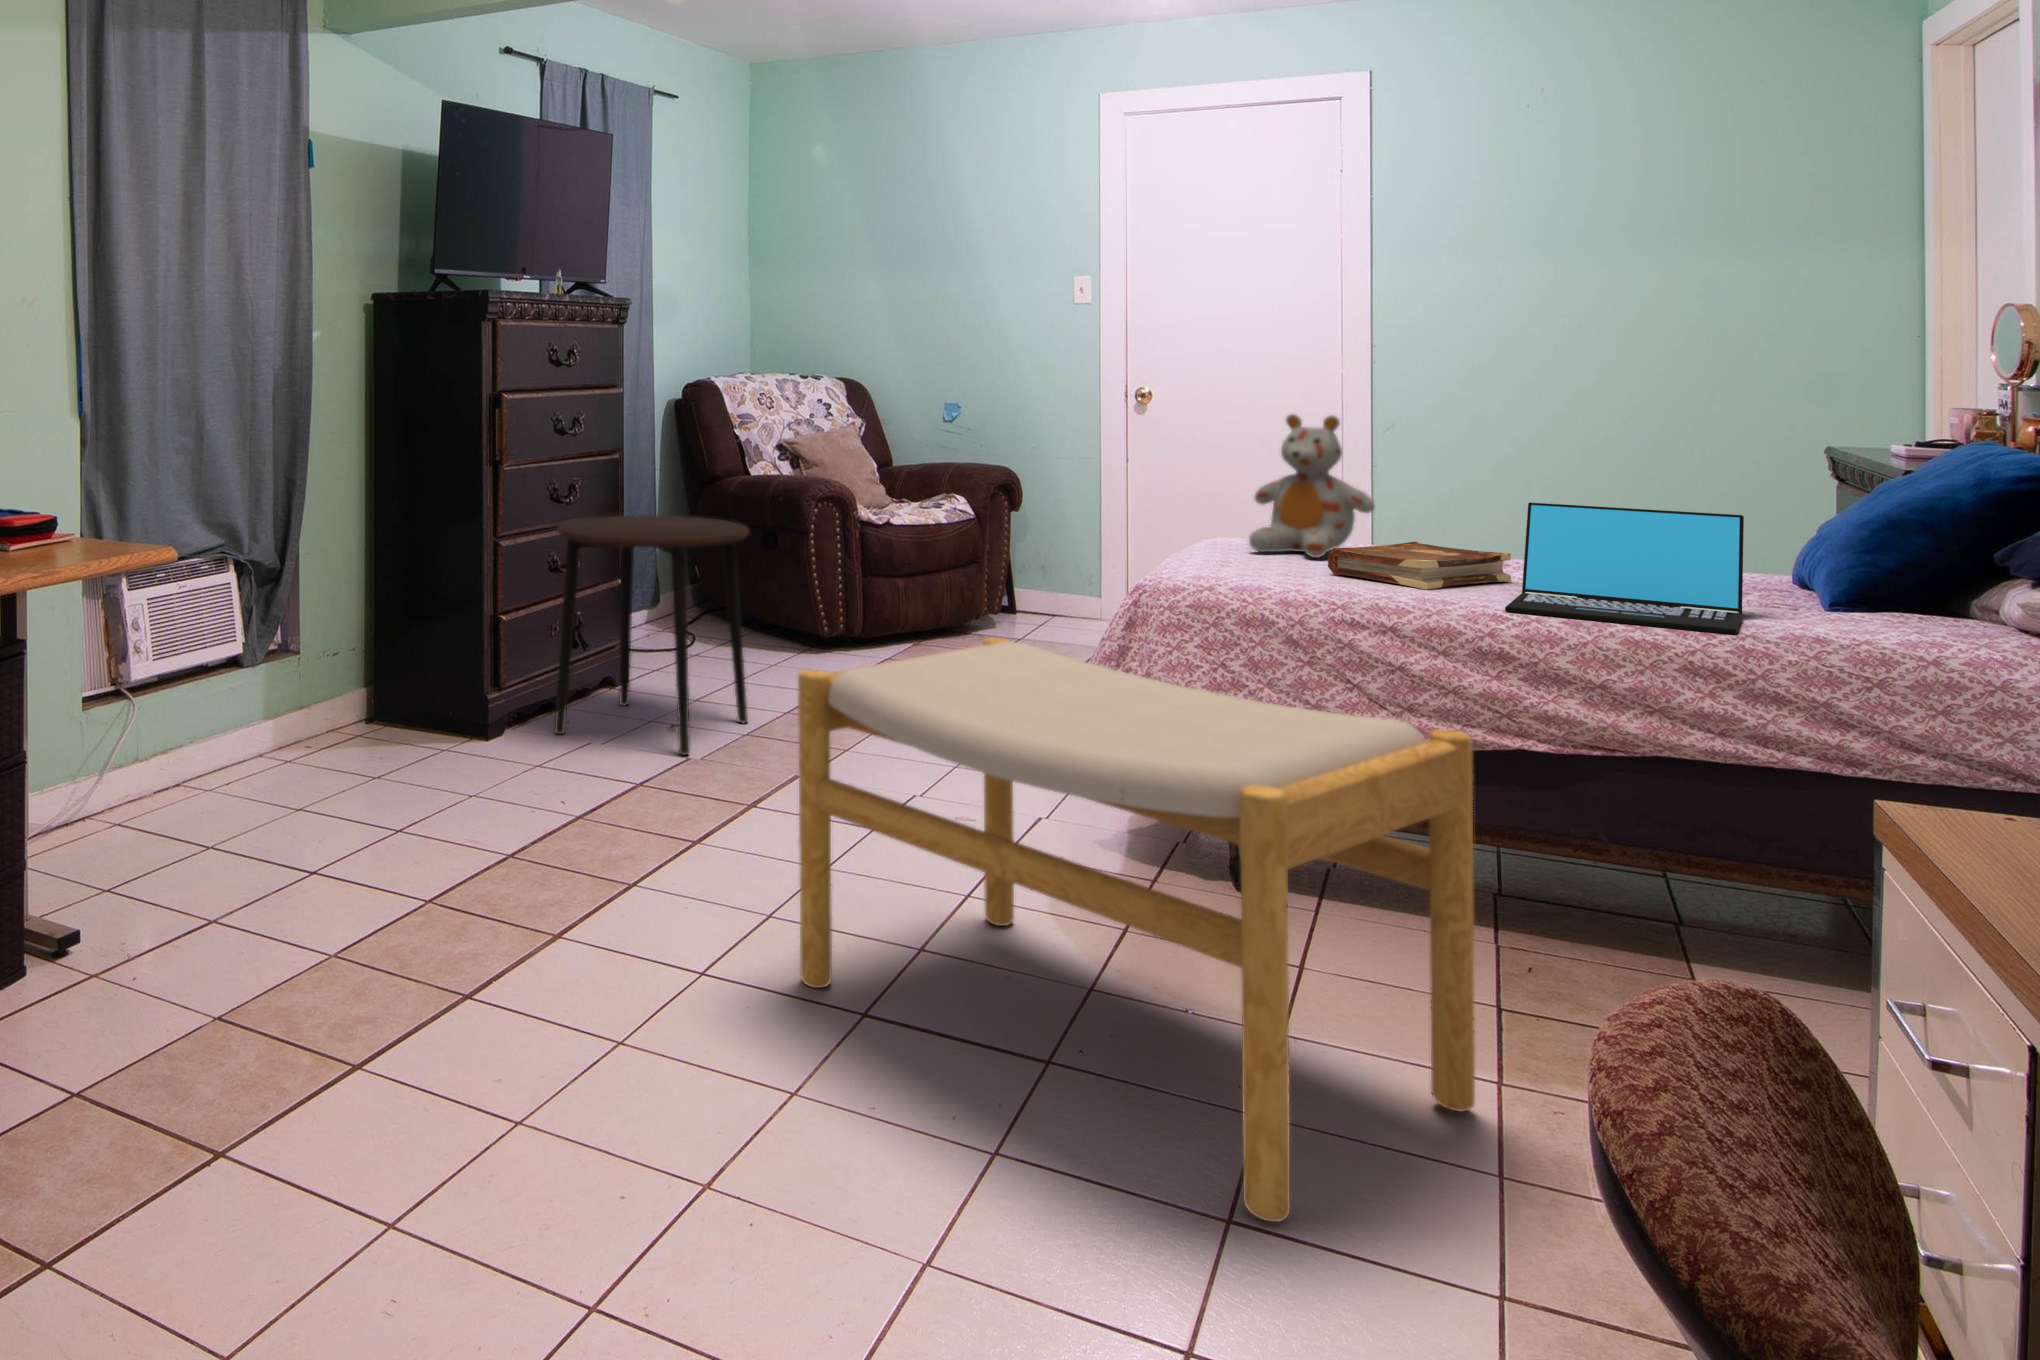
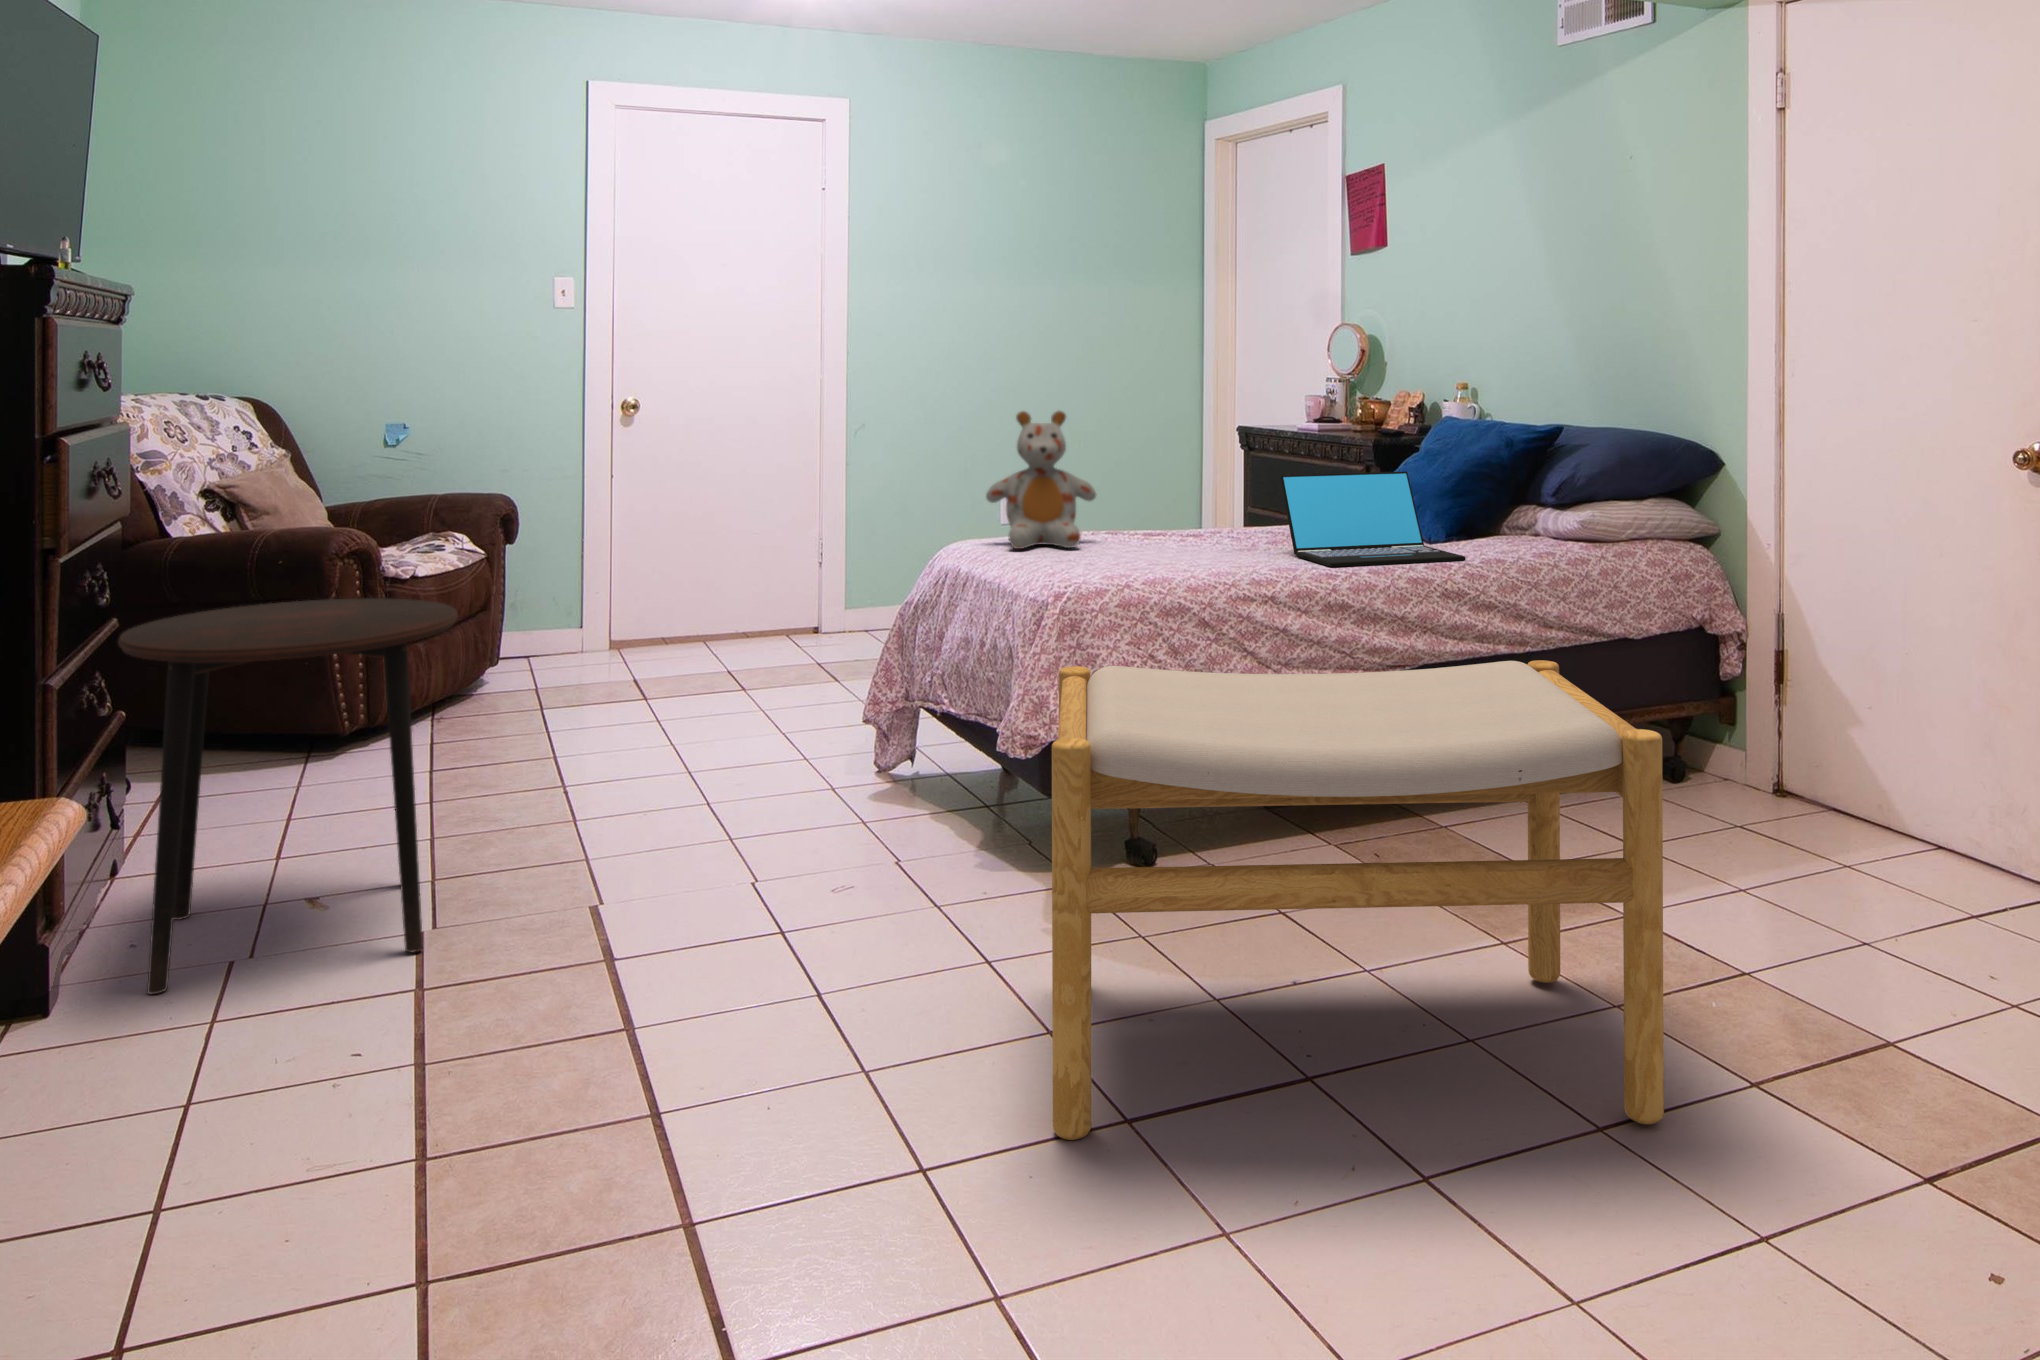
book: present [1328,542,1511,590] -> none [1132,521,1238,560]

